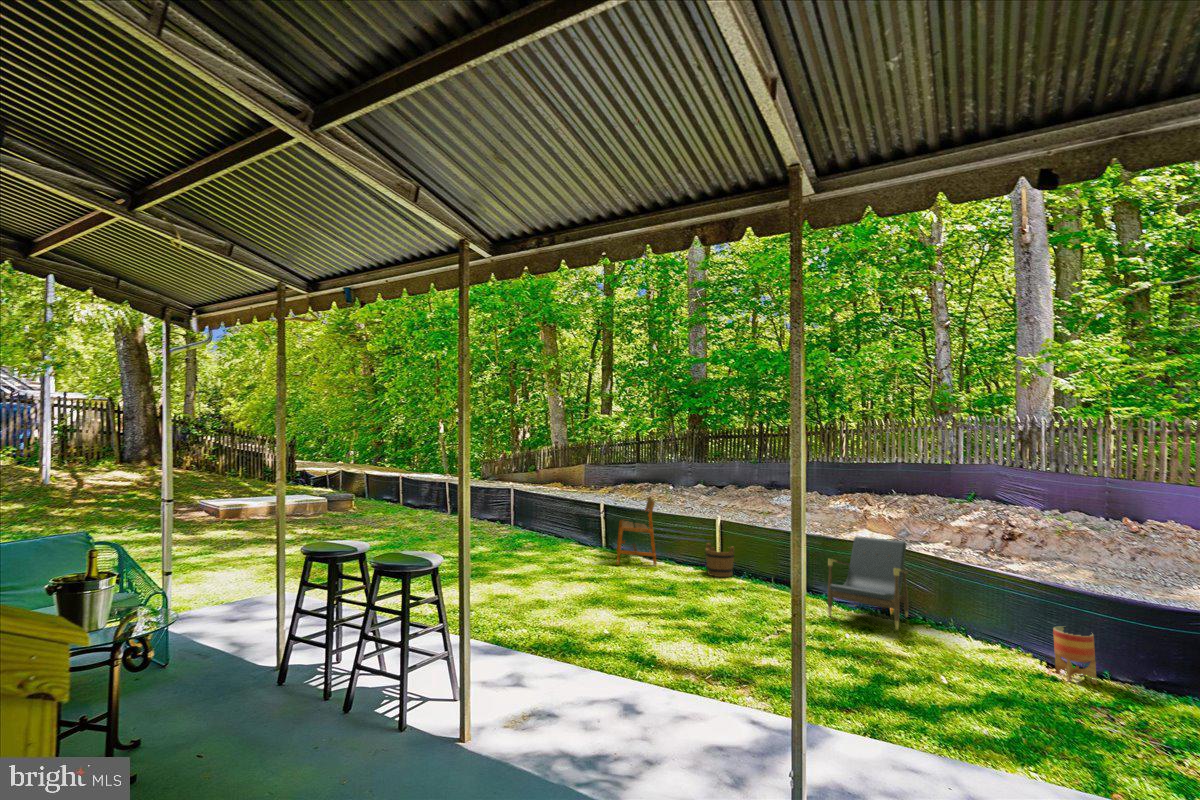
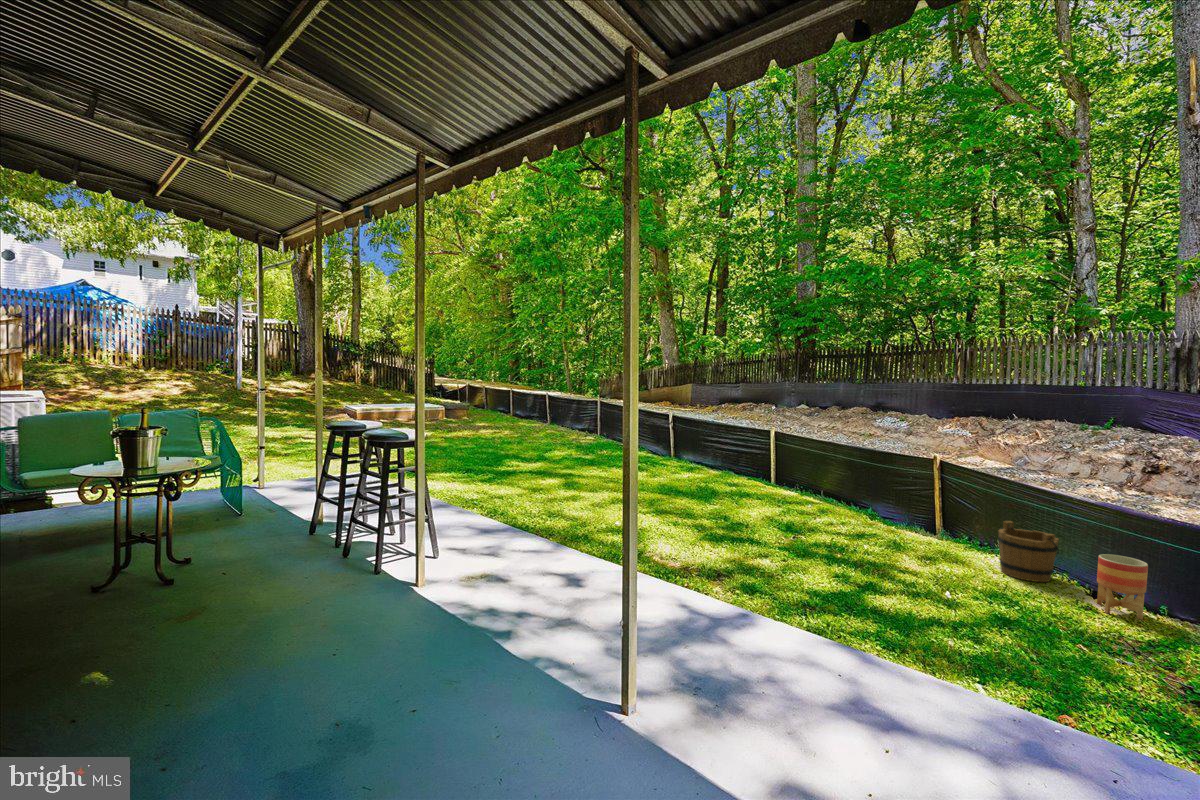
bench: present [616,497,657,565] -> none [672,410,717,475]
lounge chair: present [828,536,908,630] -> none [860,451,960,548]
bucket: present [705,543,735,577] -> present [998,521,1059,582]

